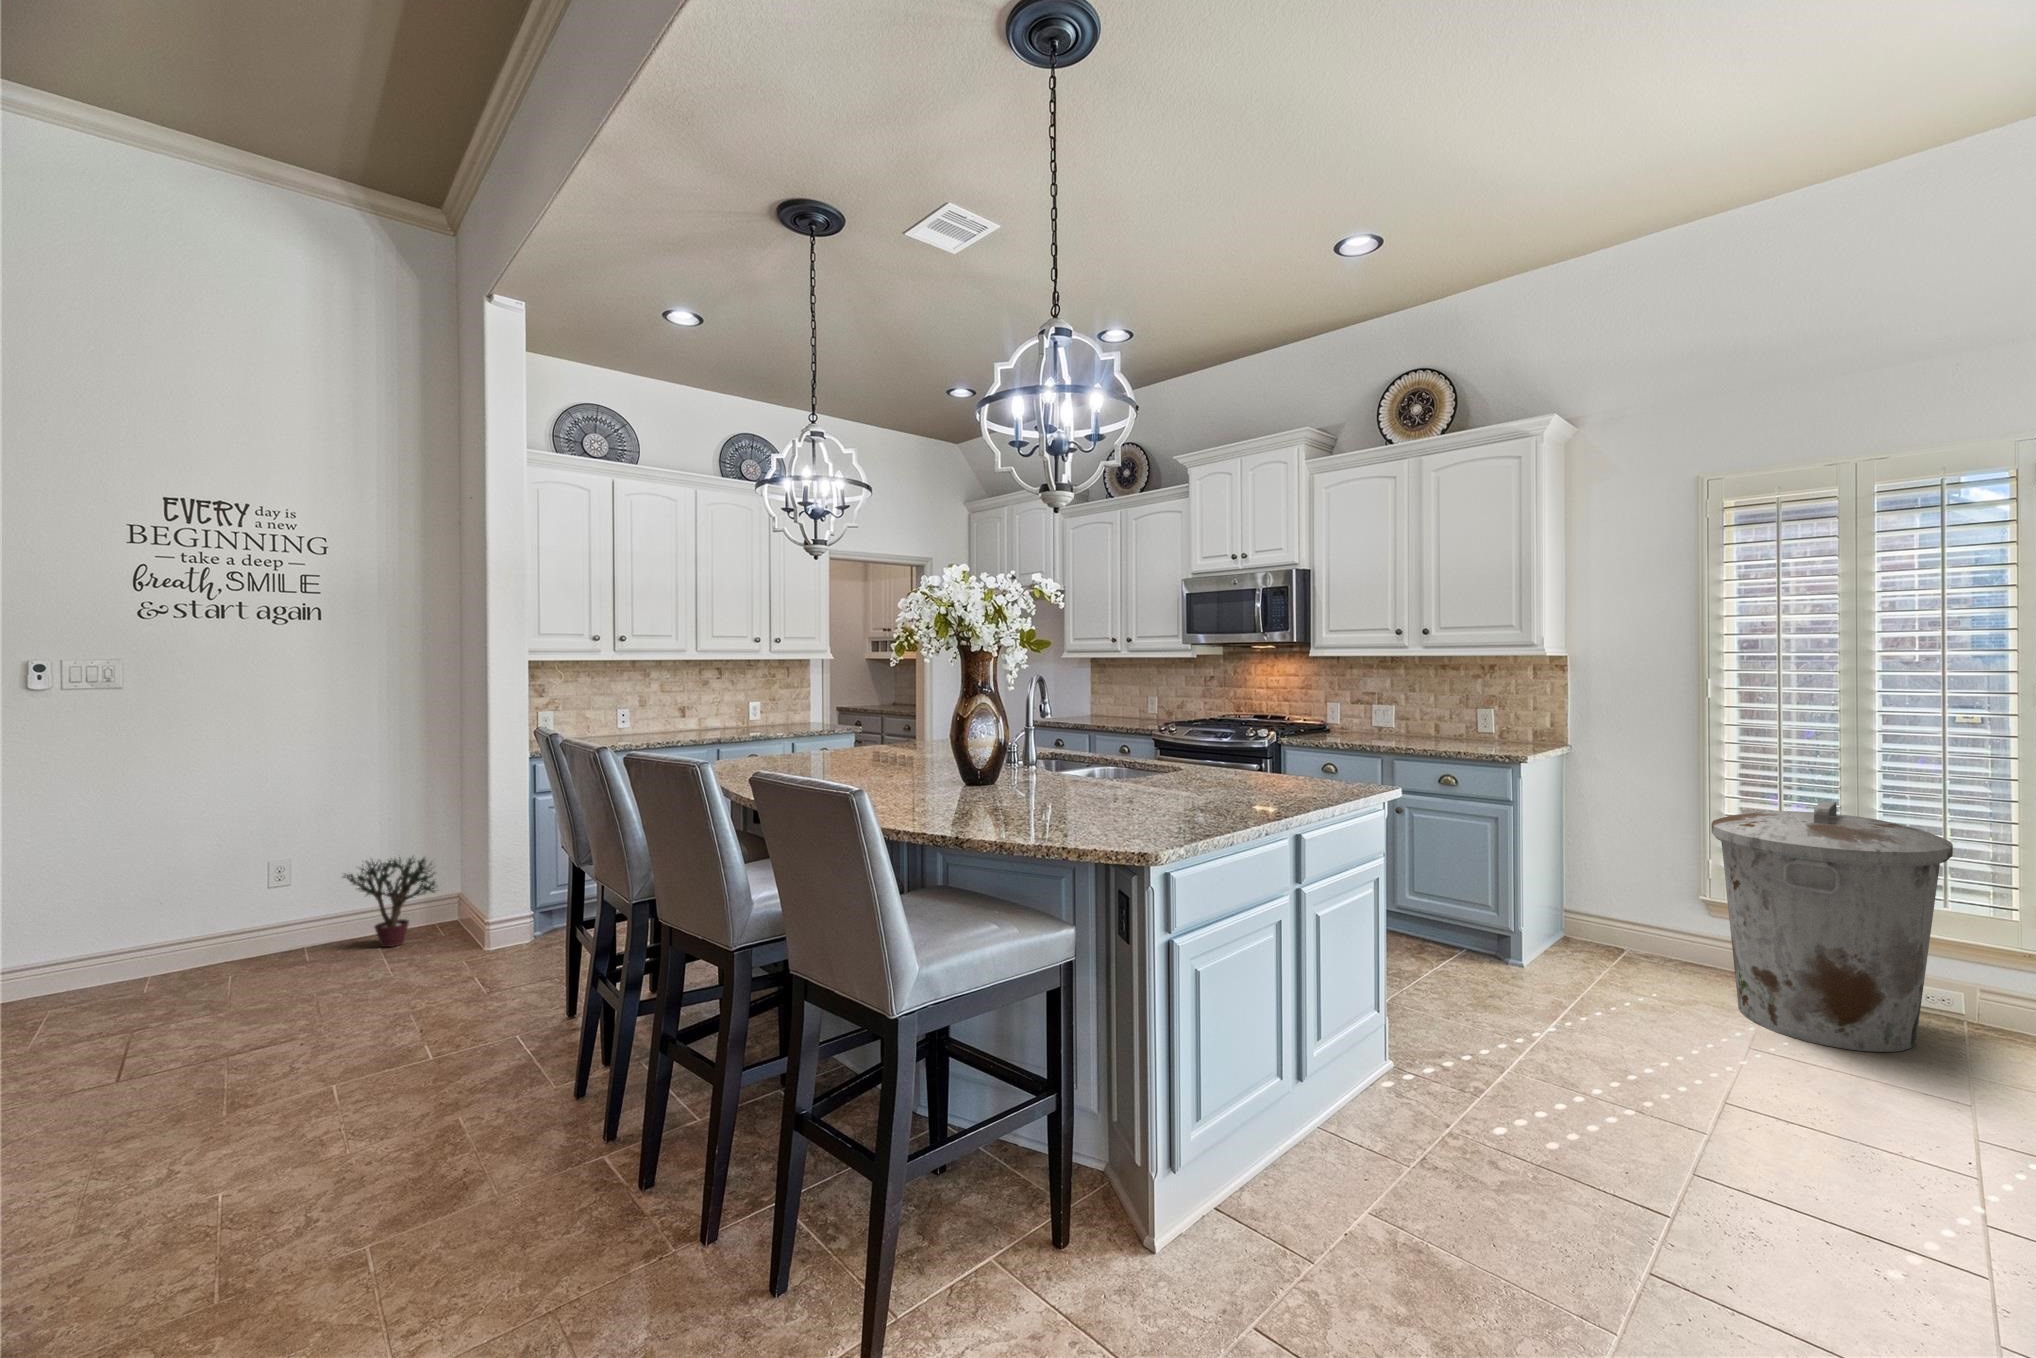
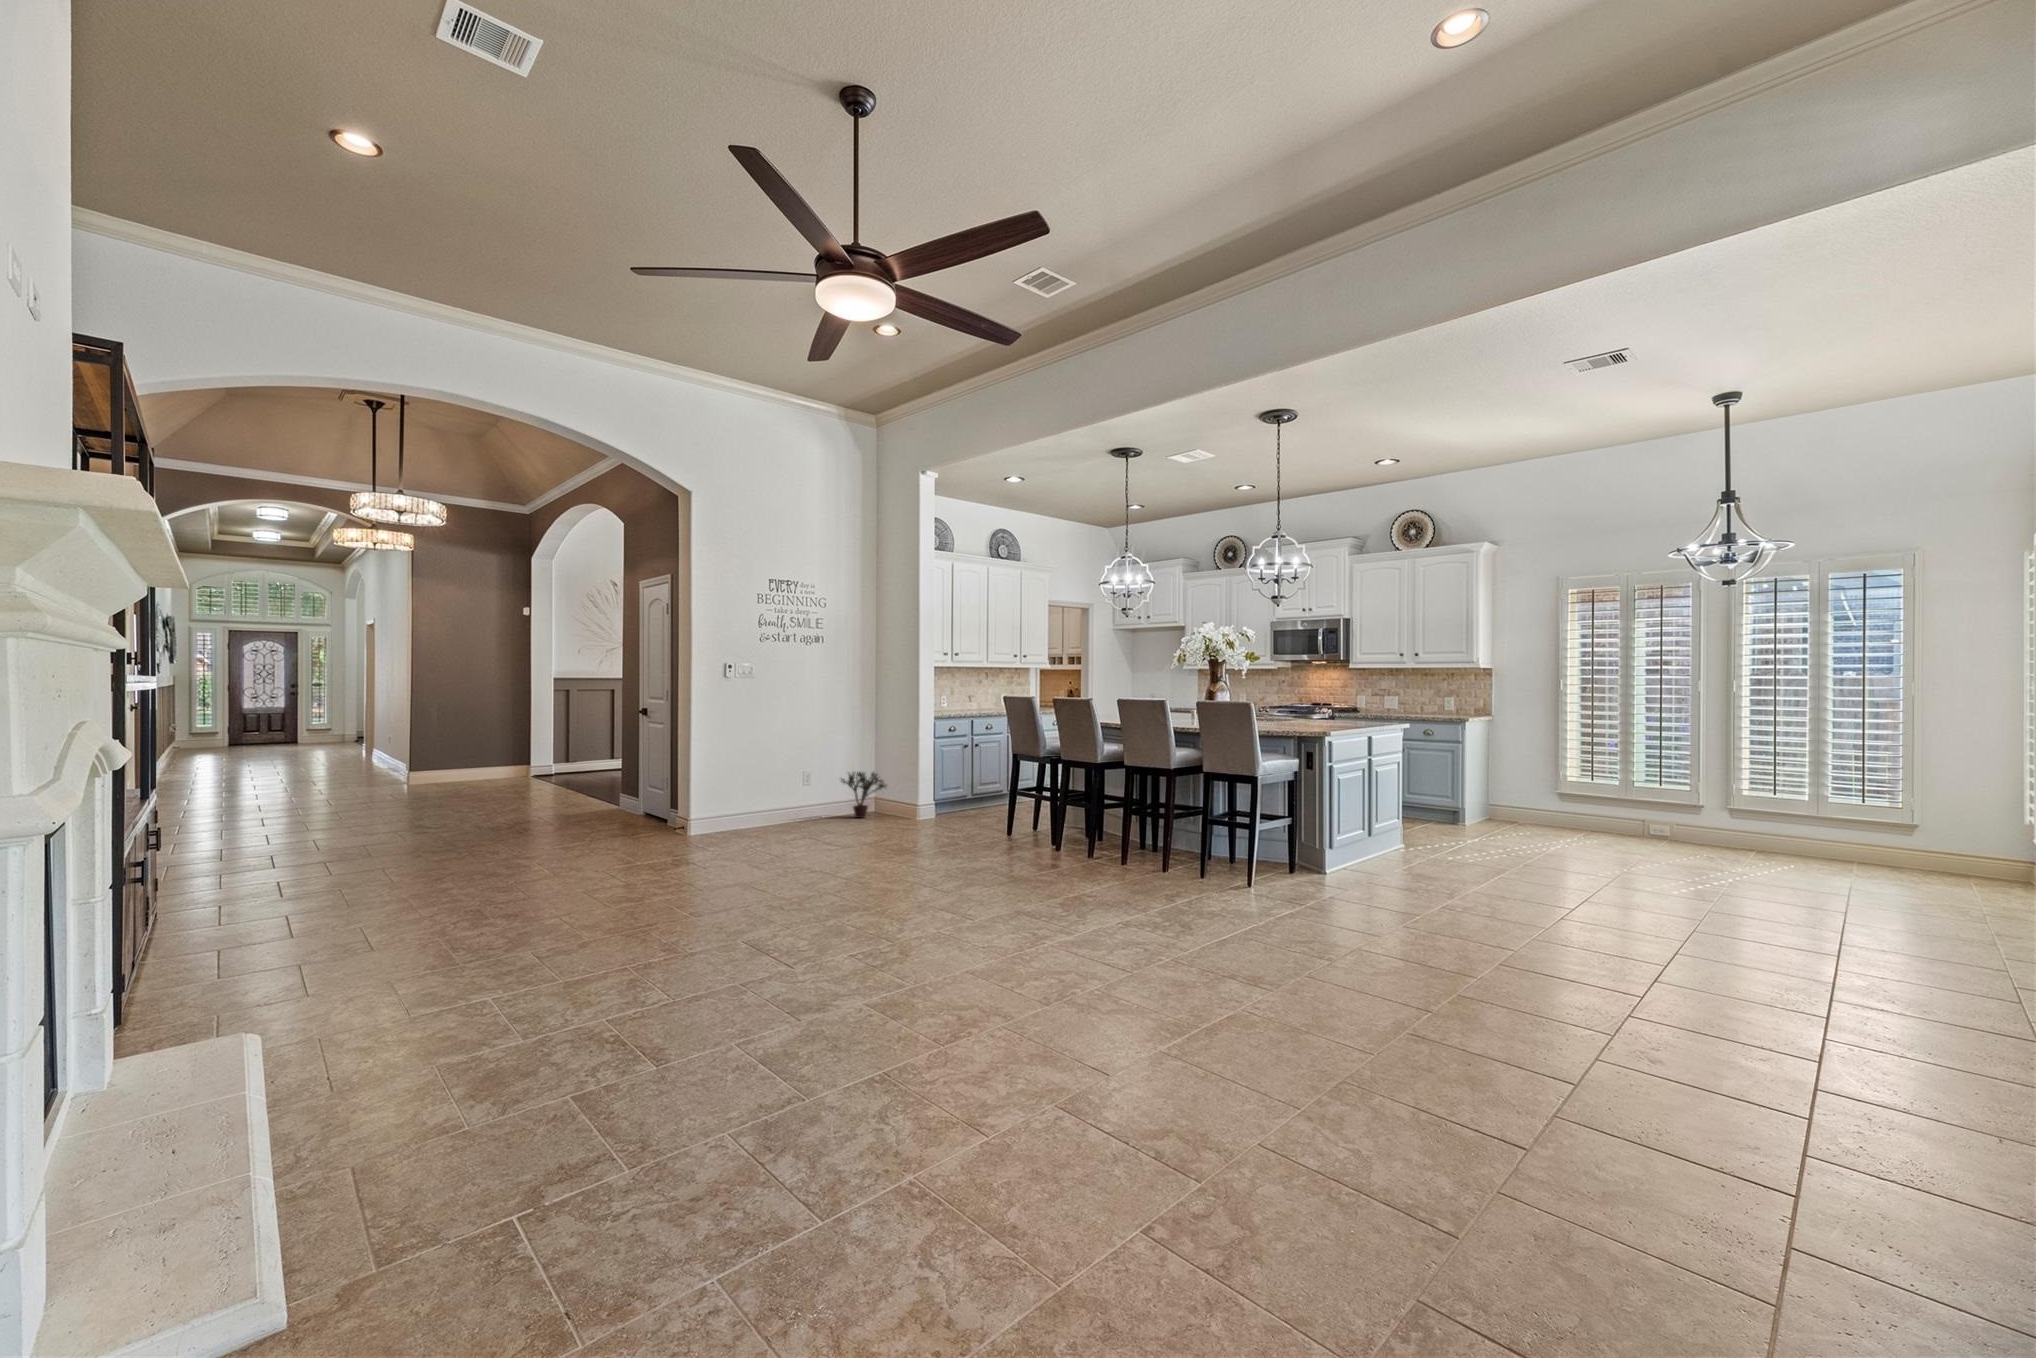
trash can: present [1711,801,1953,1052] -> none [1559,737,1662,848]

